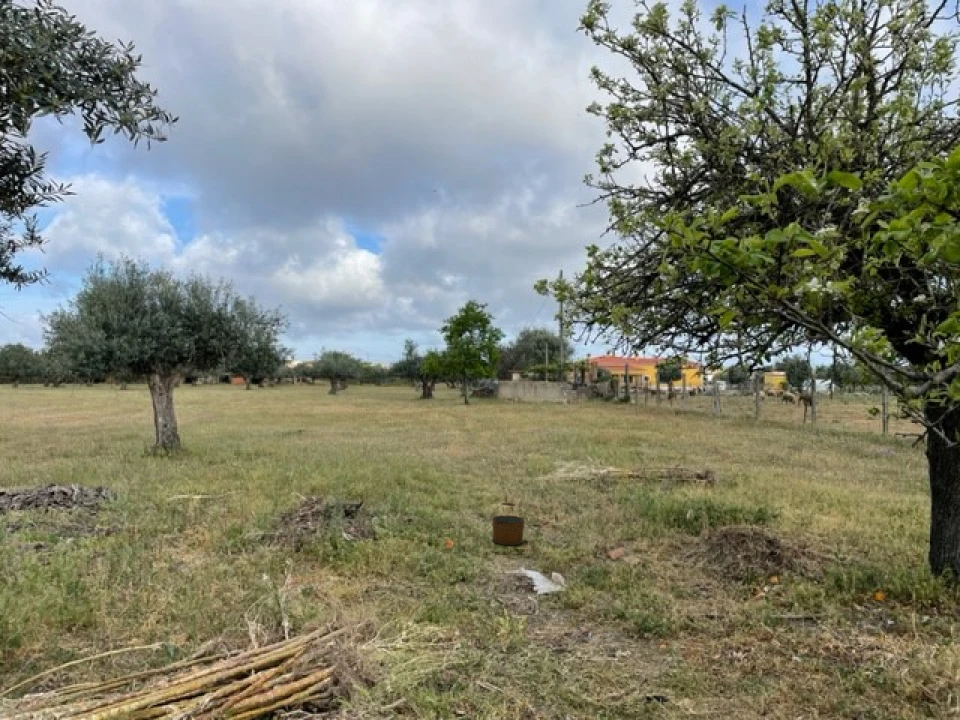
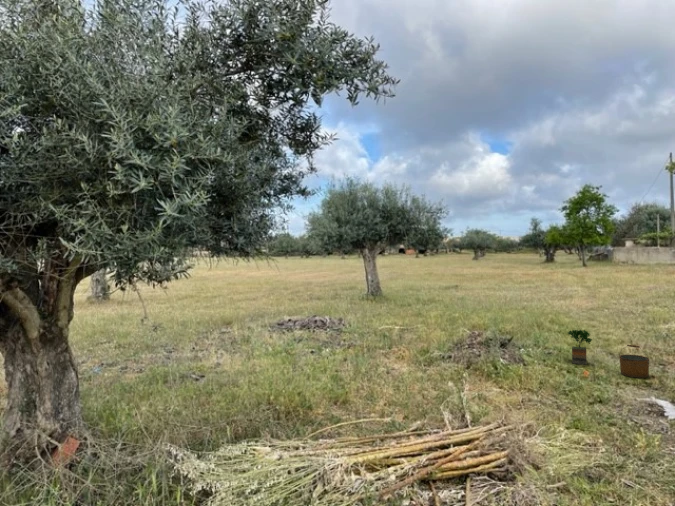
potted tree: none [433,484,464,532] -> present [568,330,592,365]

